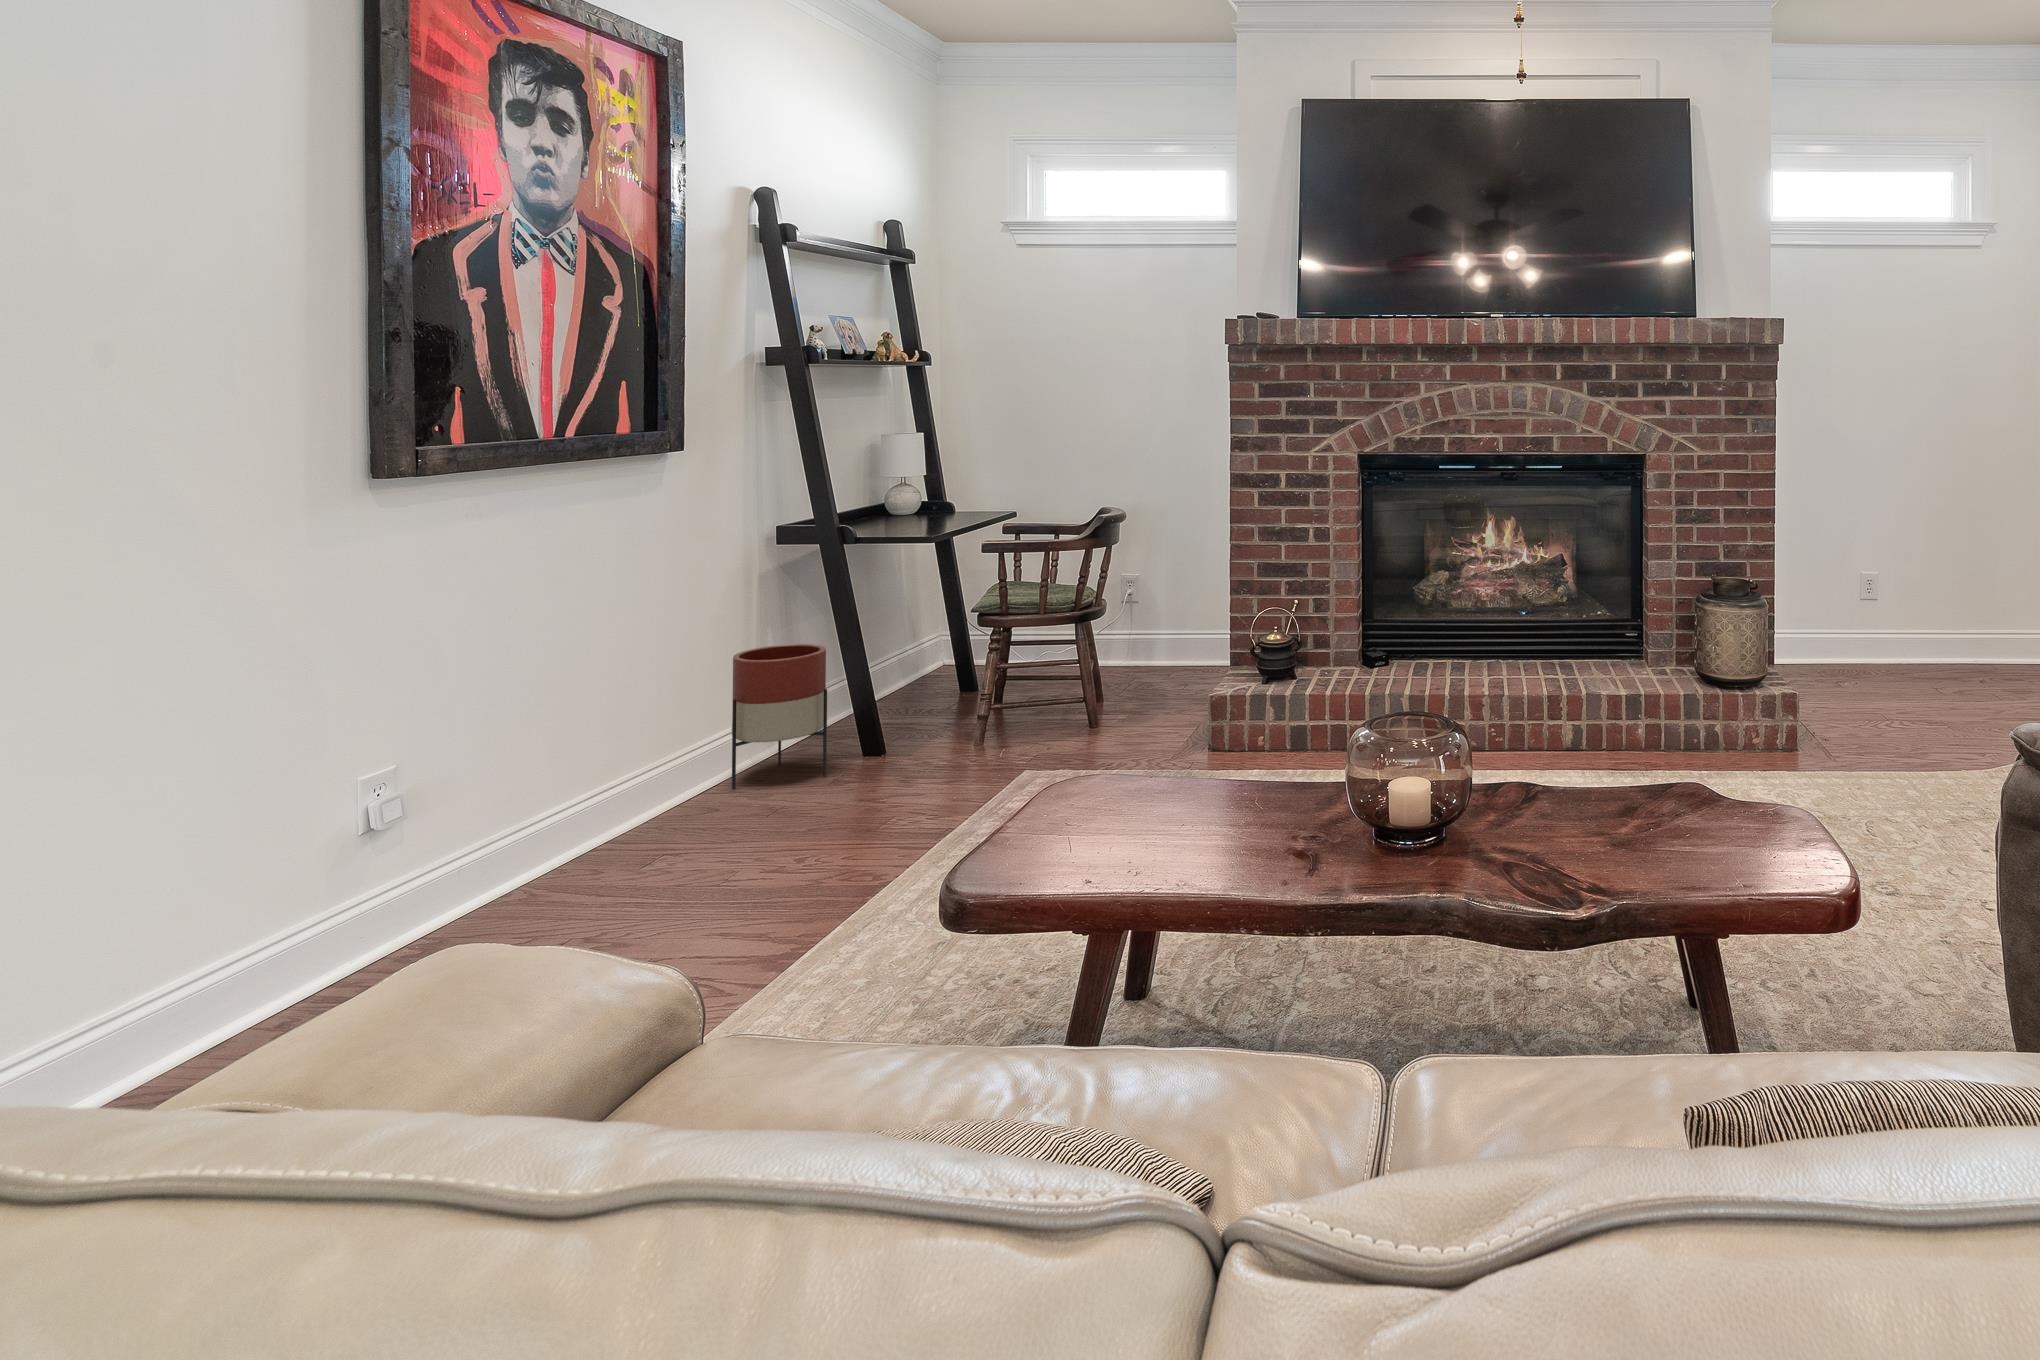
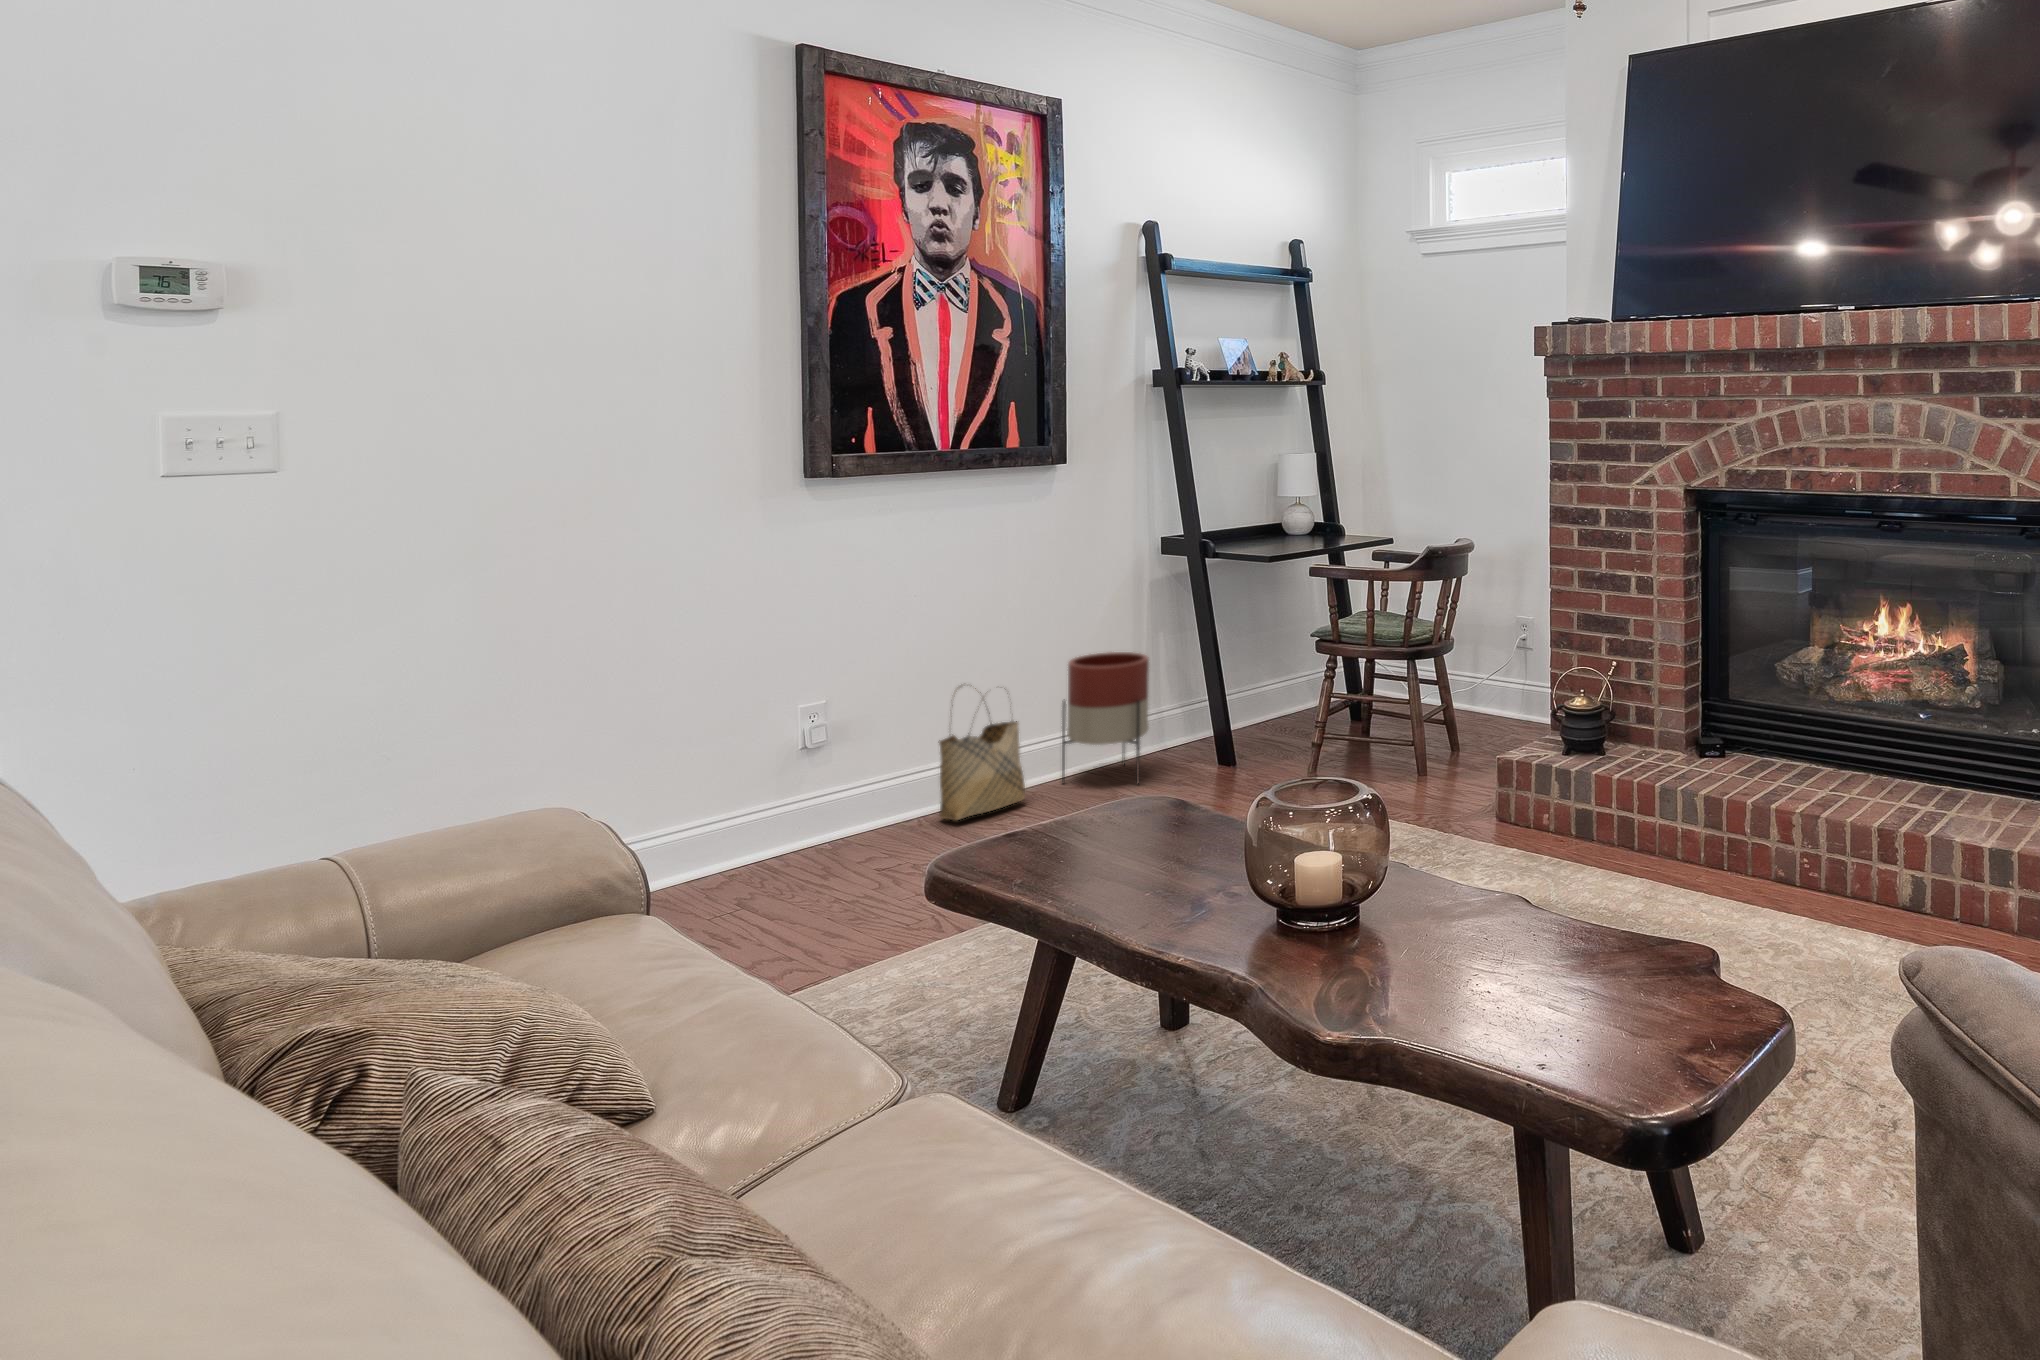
woven basket: none [634,686,720,838] -> present [938,688,1025,820]

